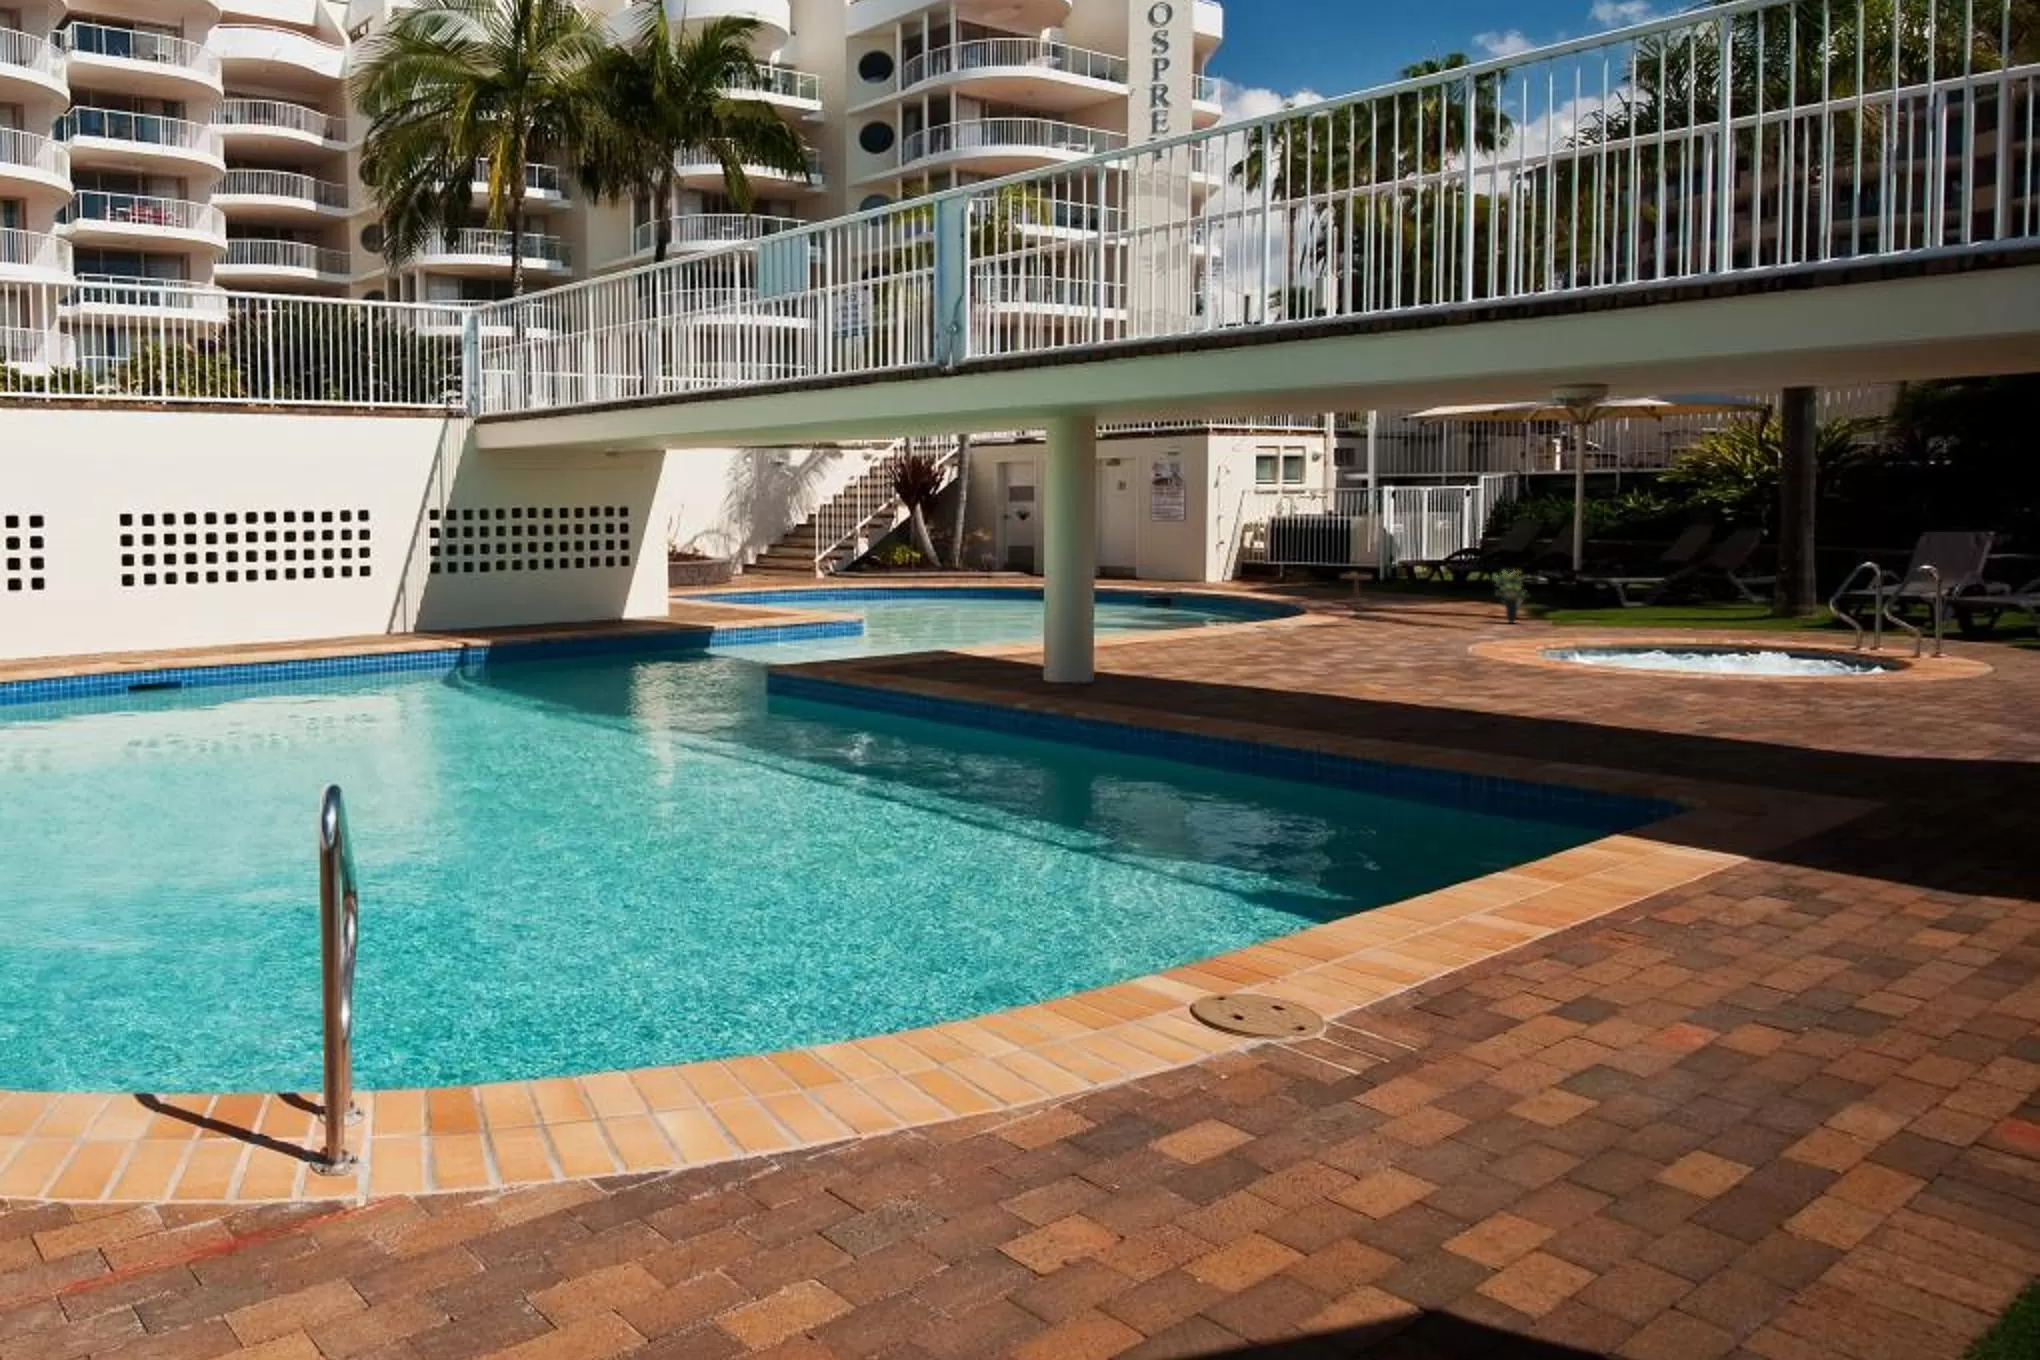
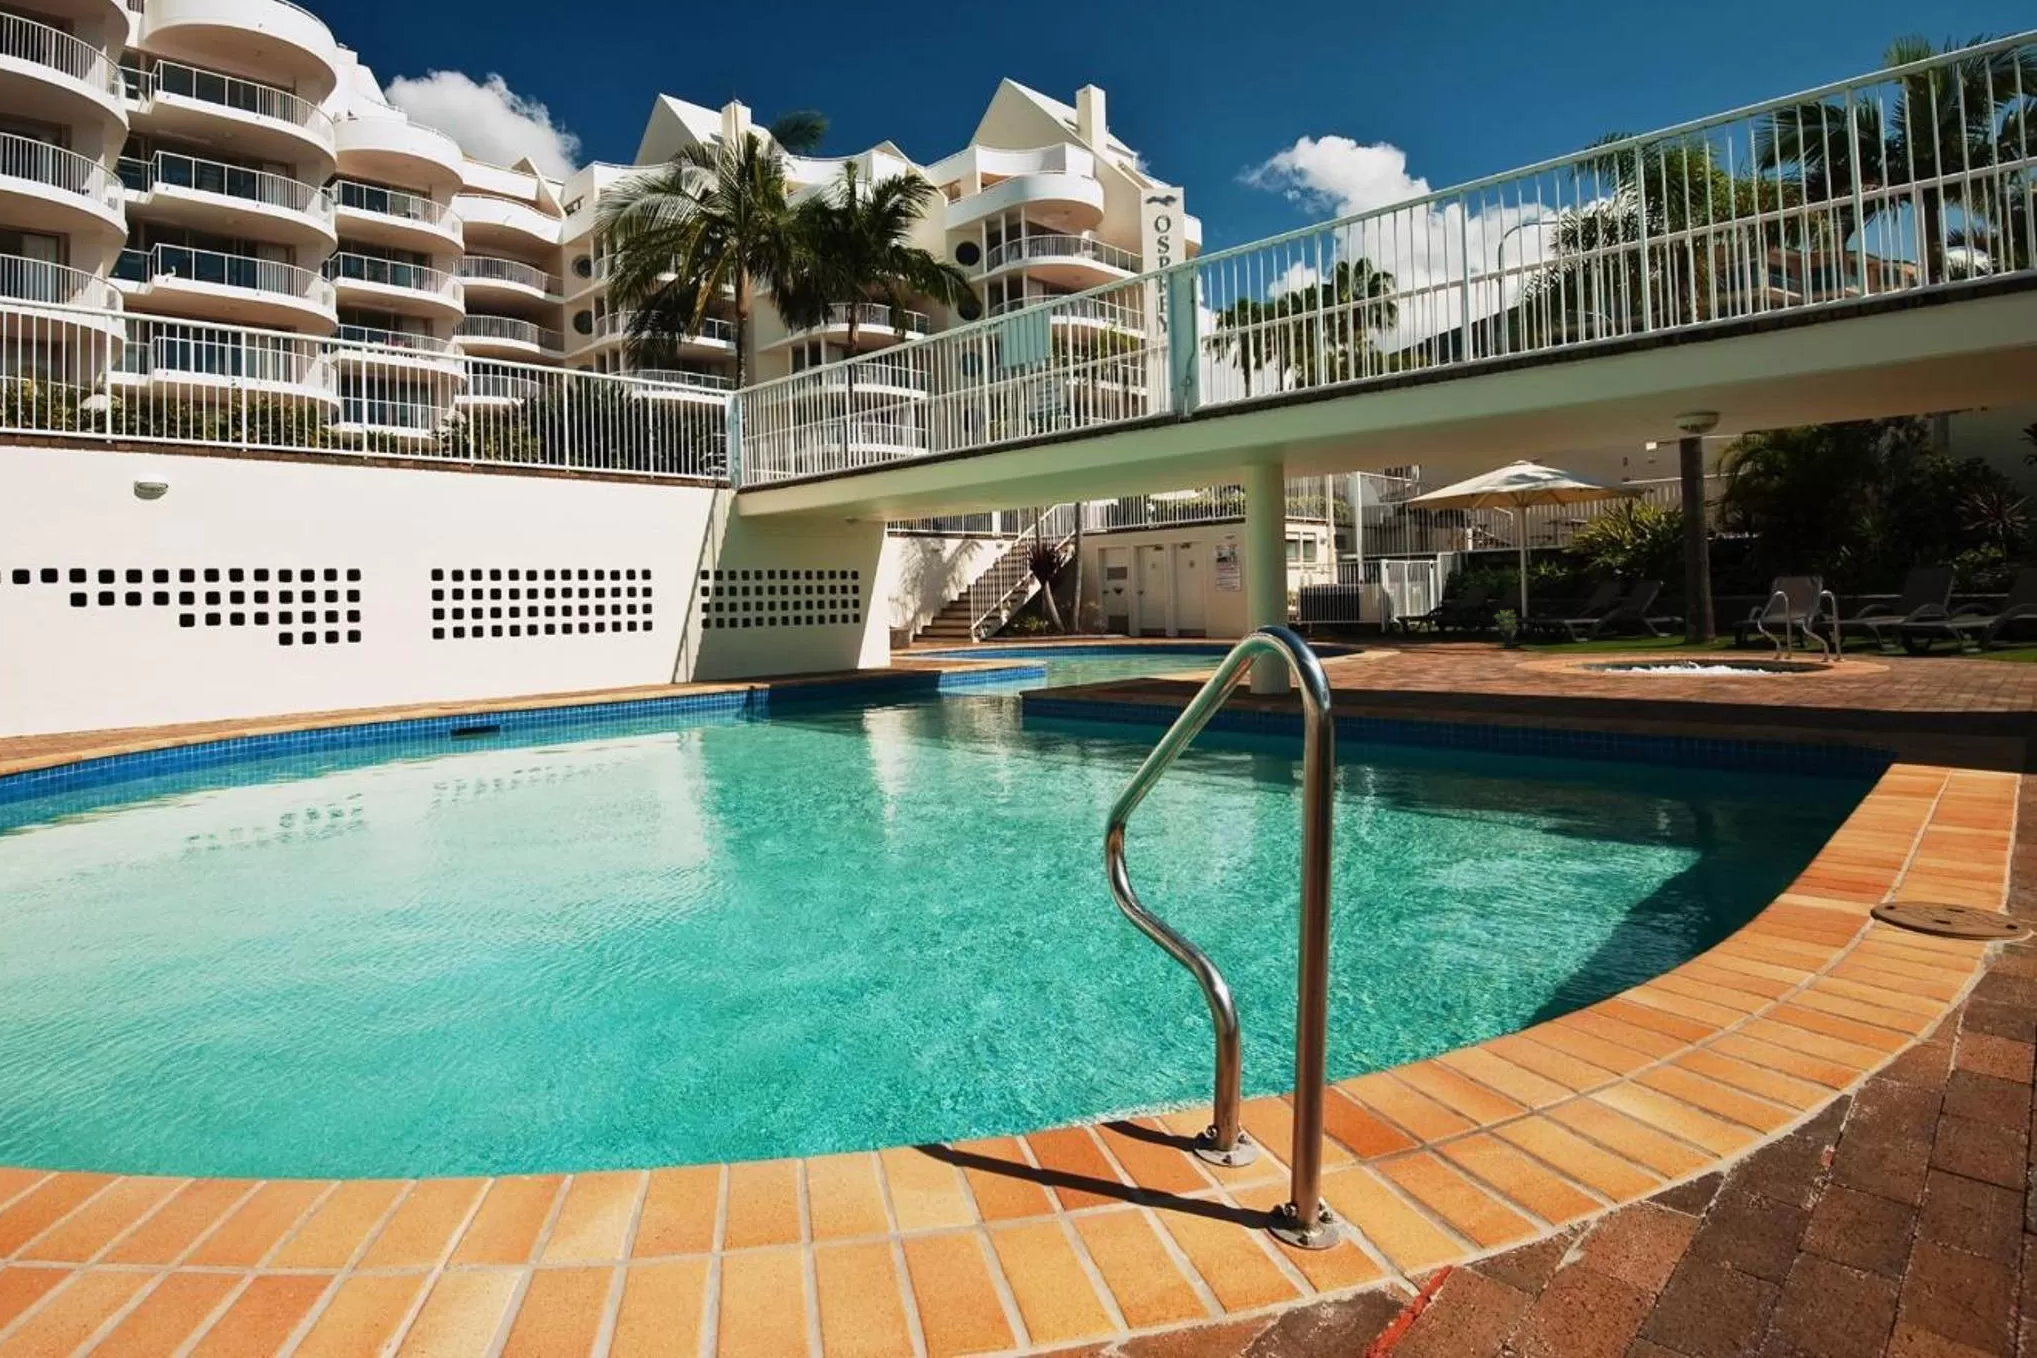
side table: present [1341,573,1371,602] -> none [1396,613,1419,652]

